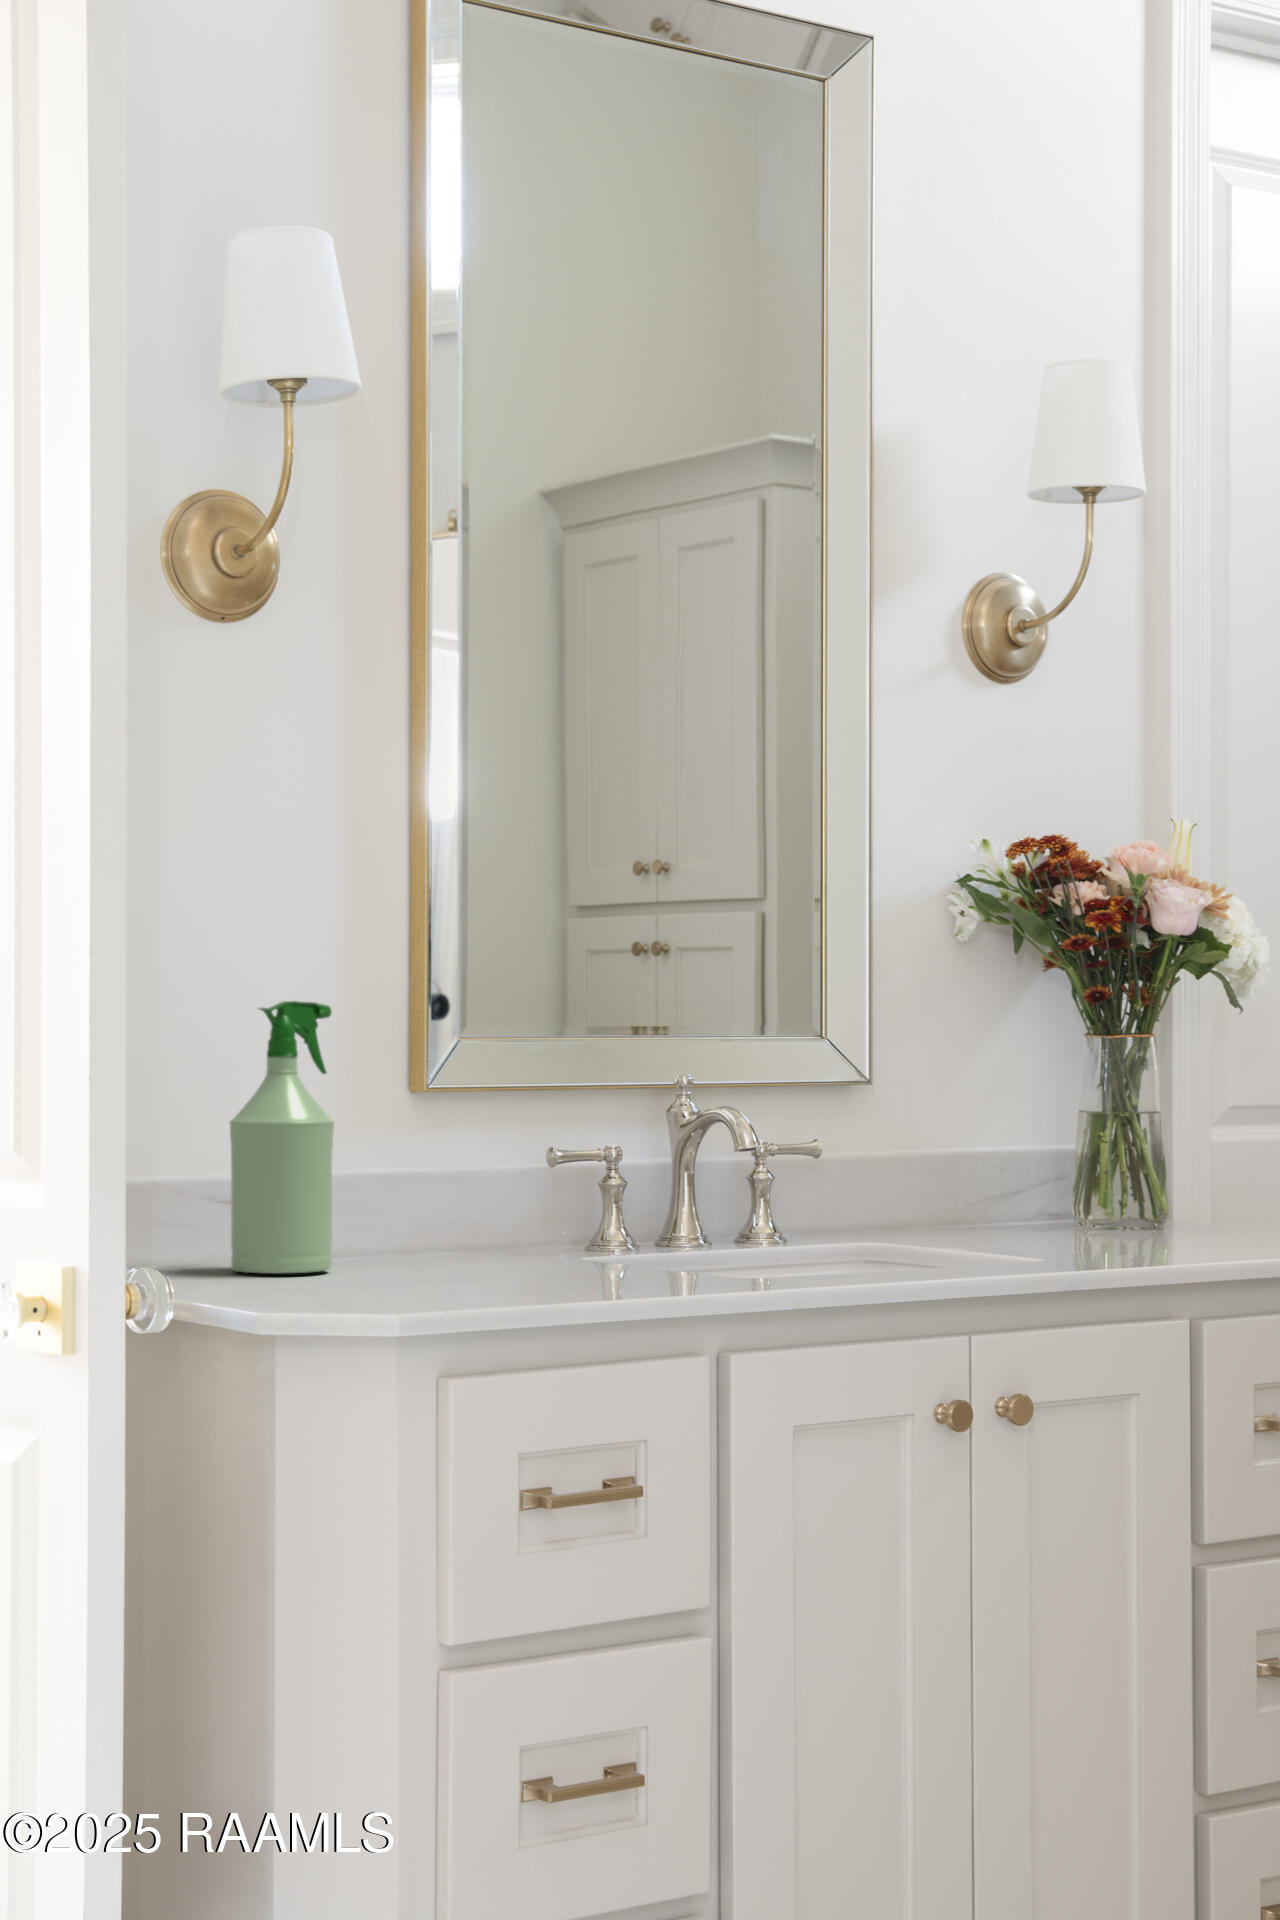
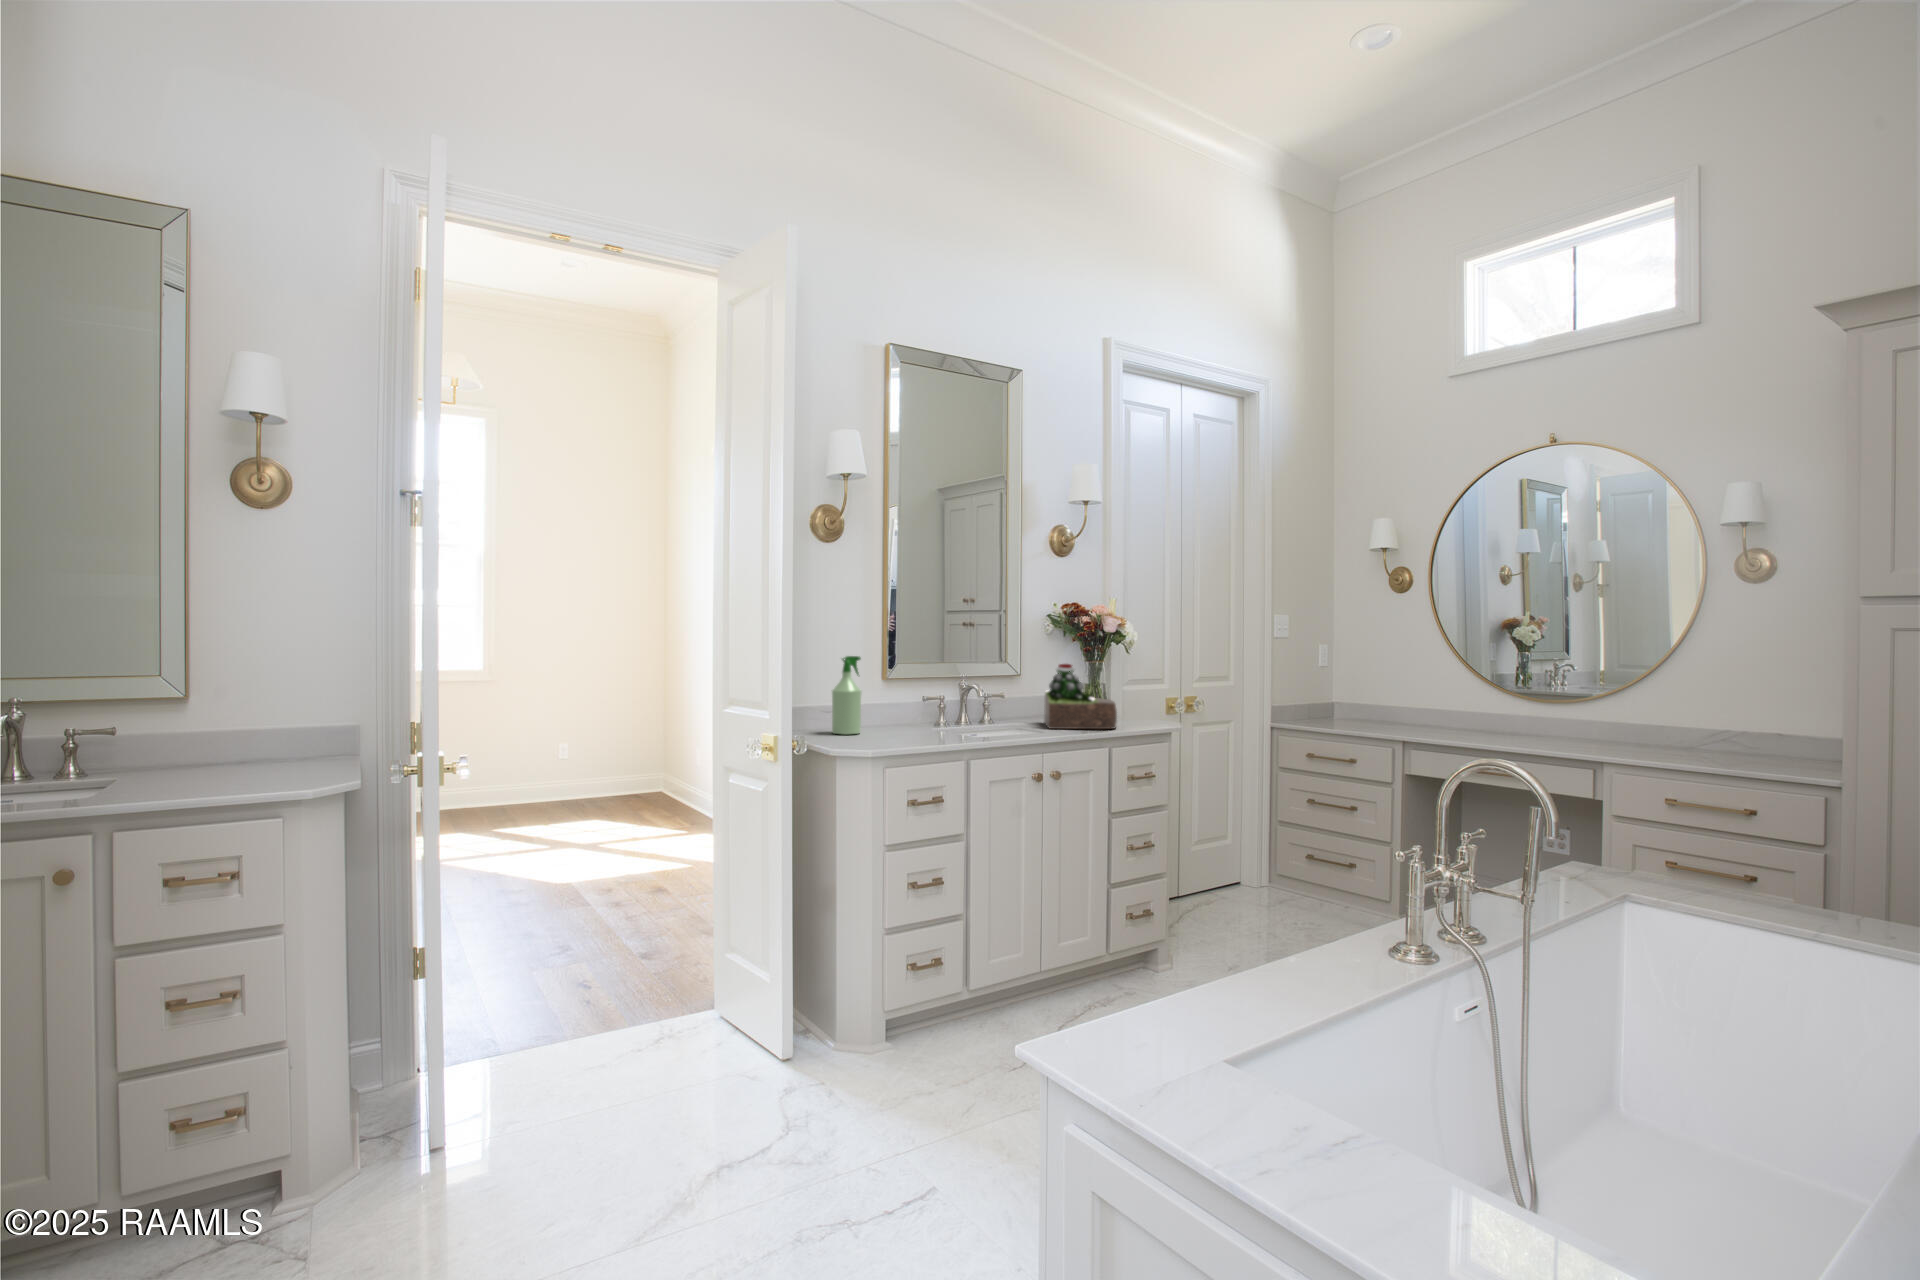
succulent plant: none [958,1035,1210,1255] -> present [1044,664,1117,729]

